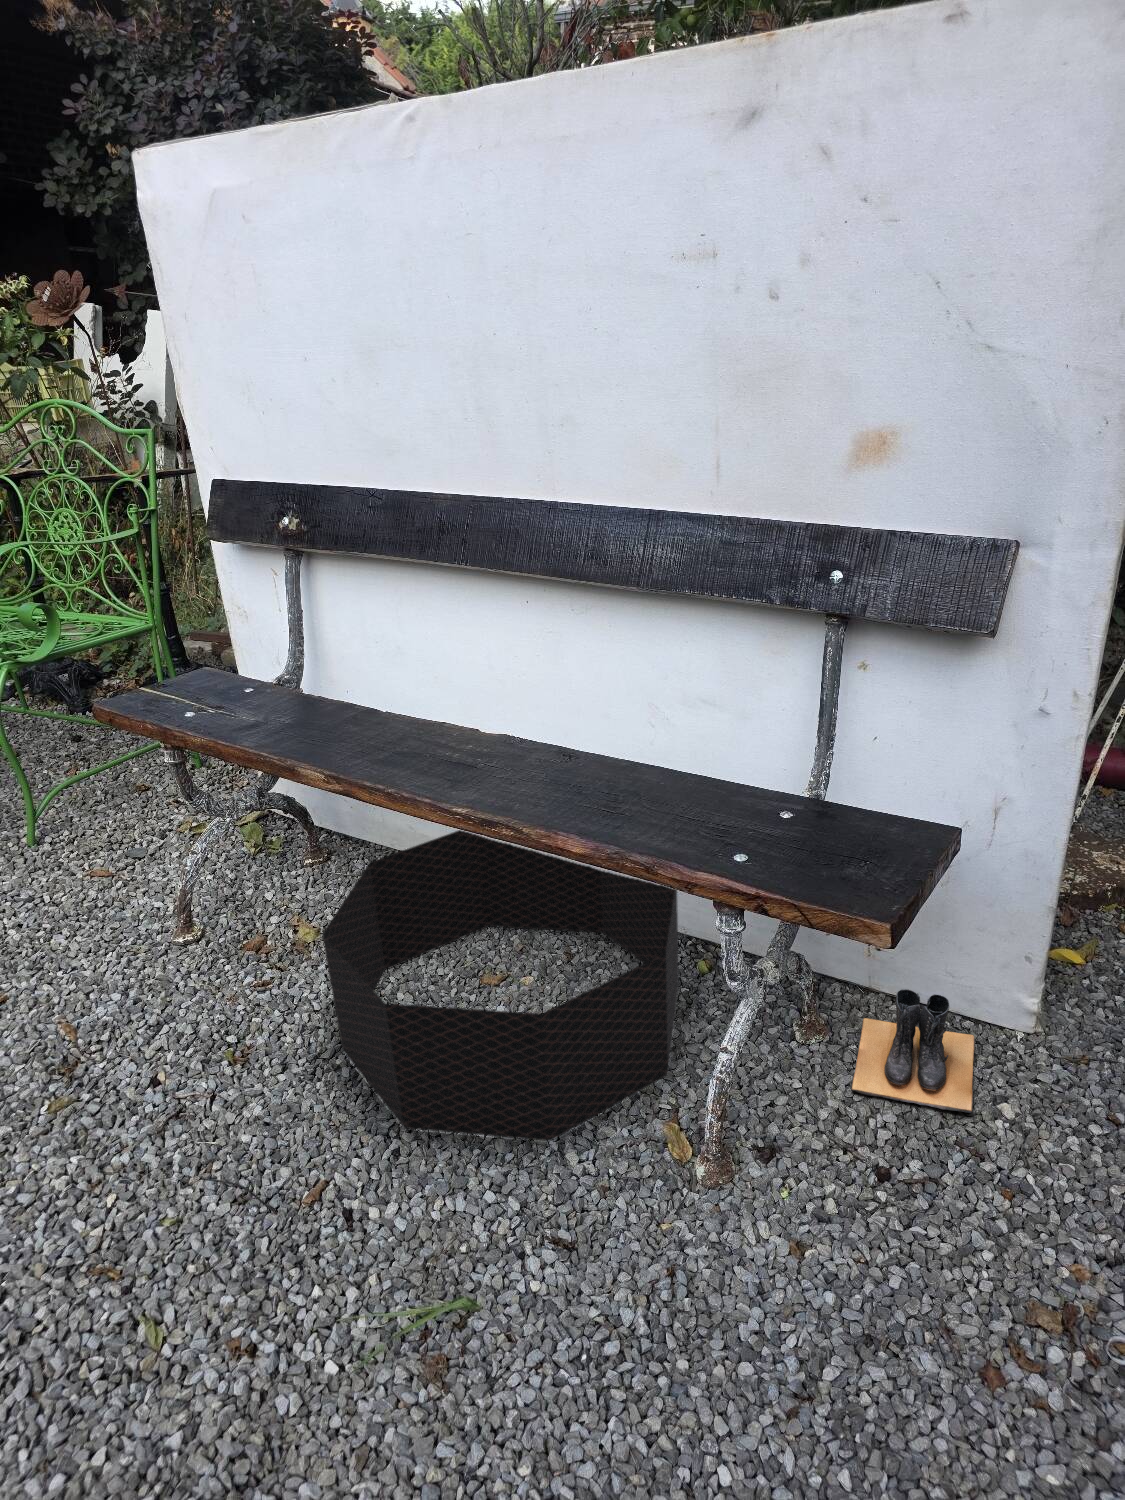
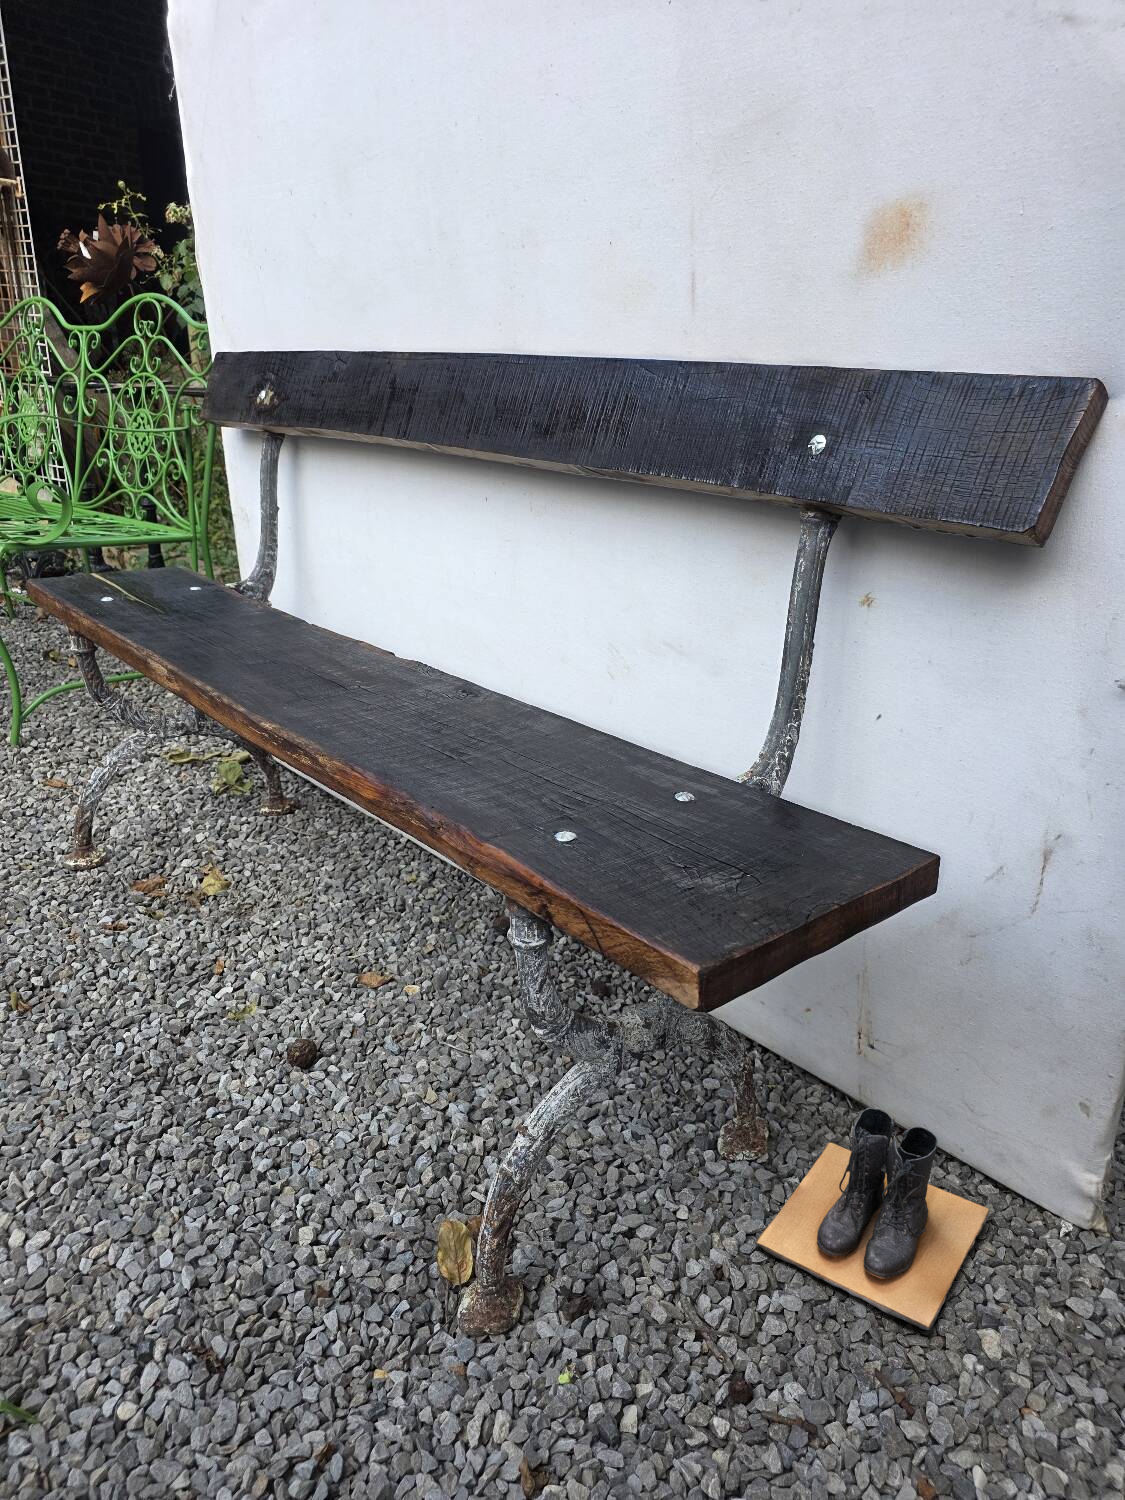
basket: present [322,830,678,1141] -> none [106,778,597,1203]

